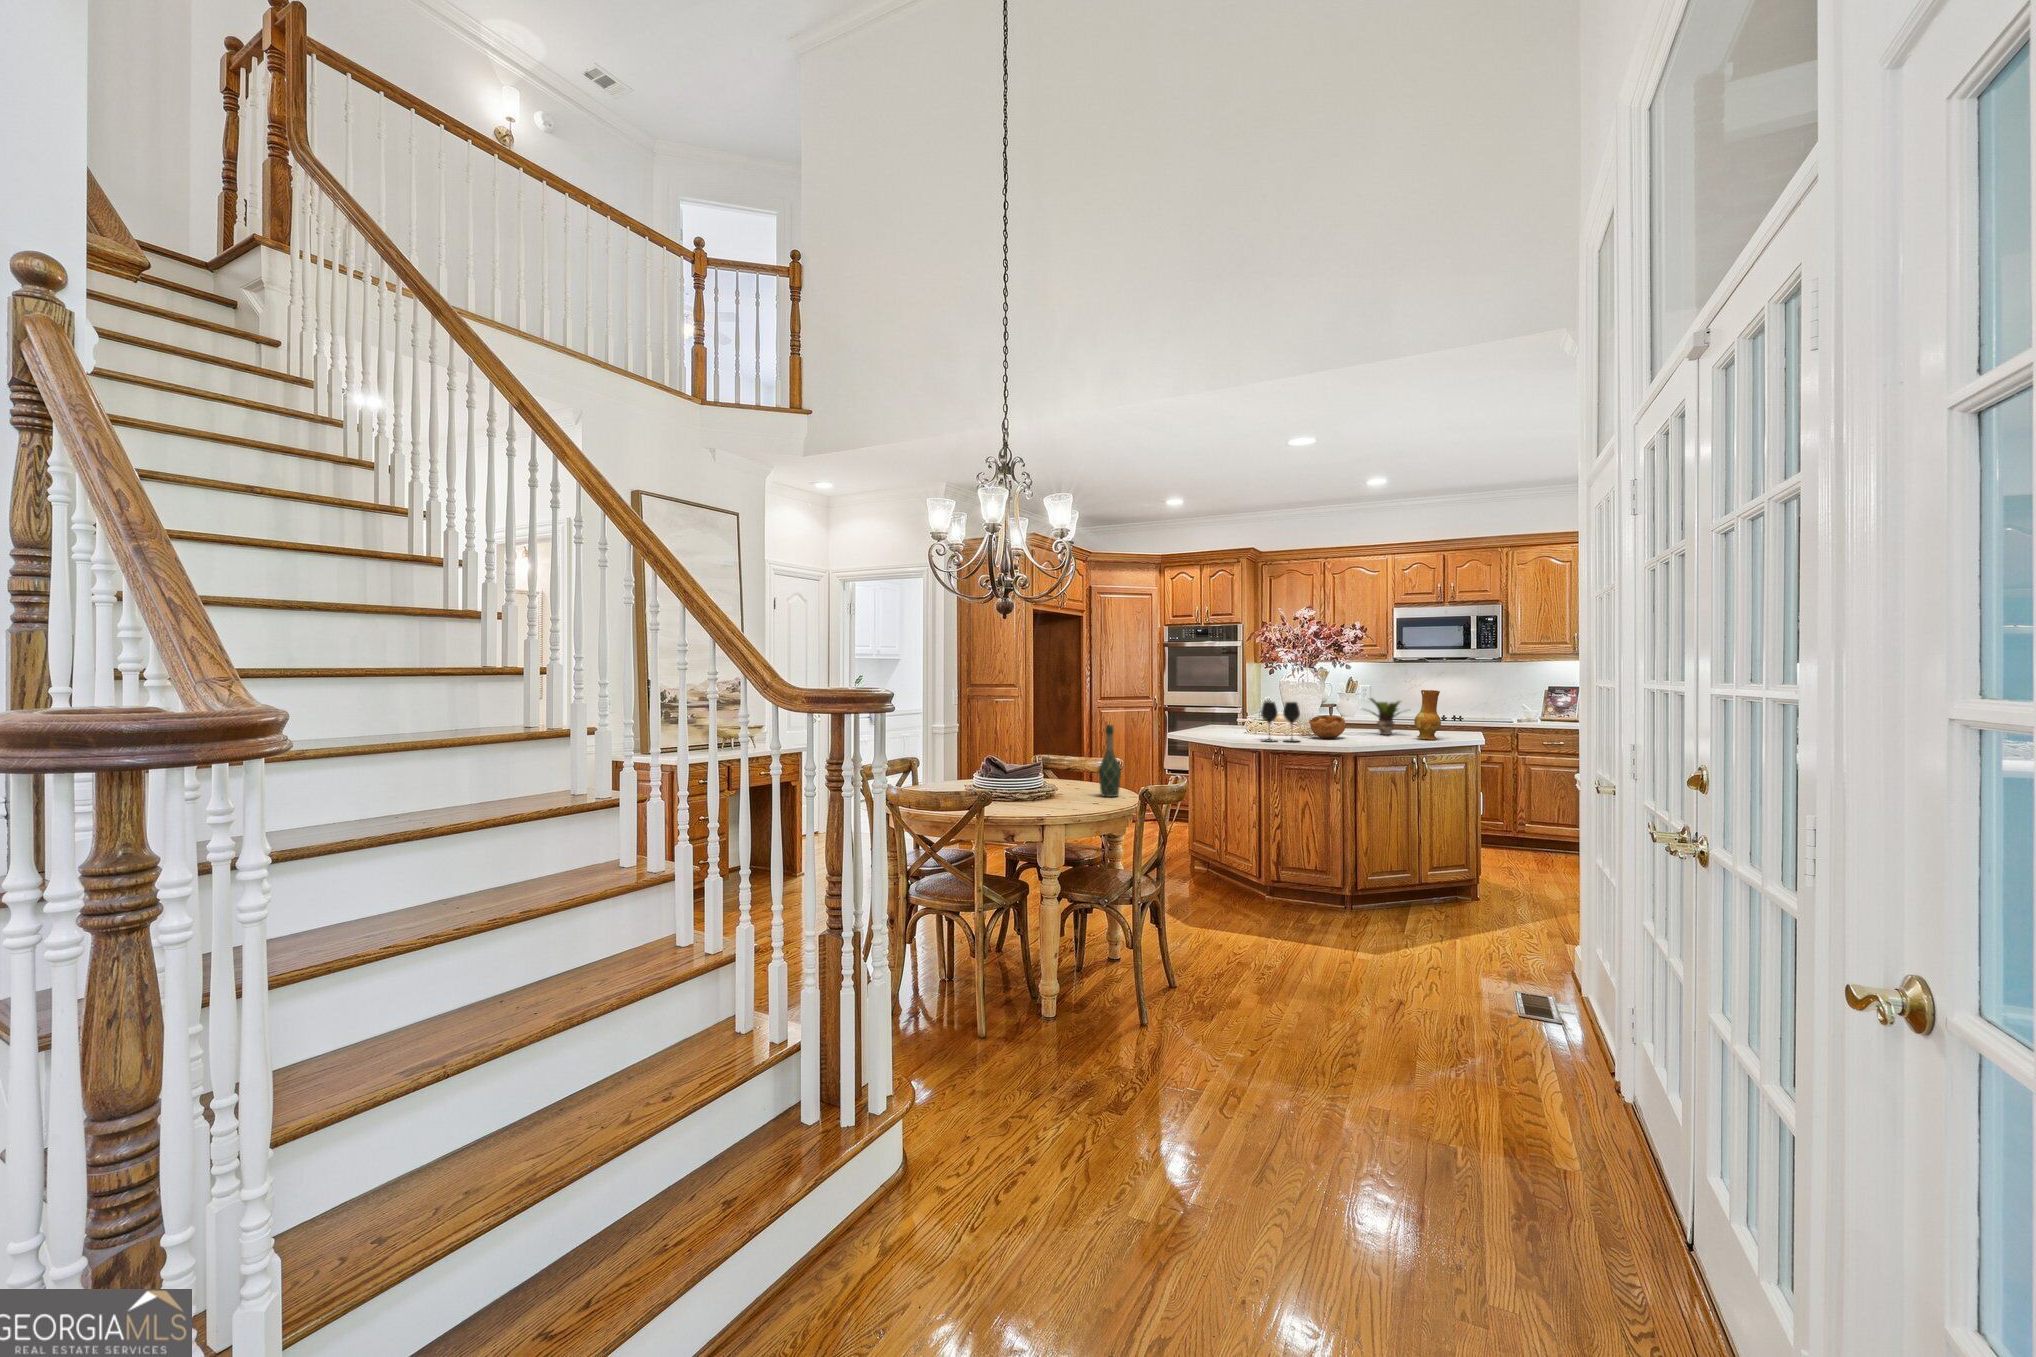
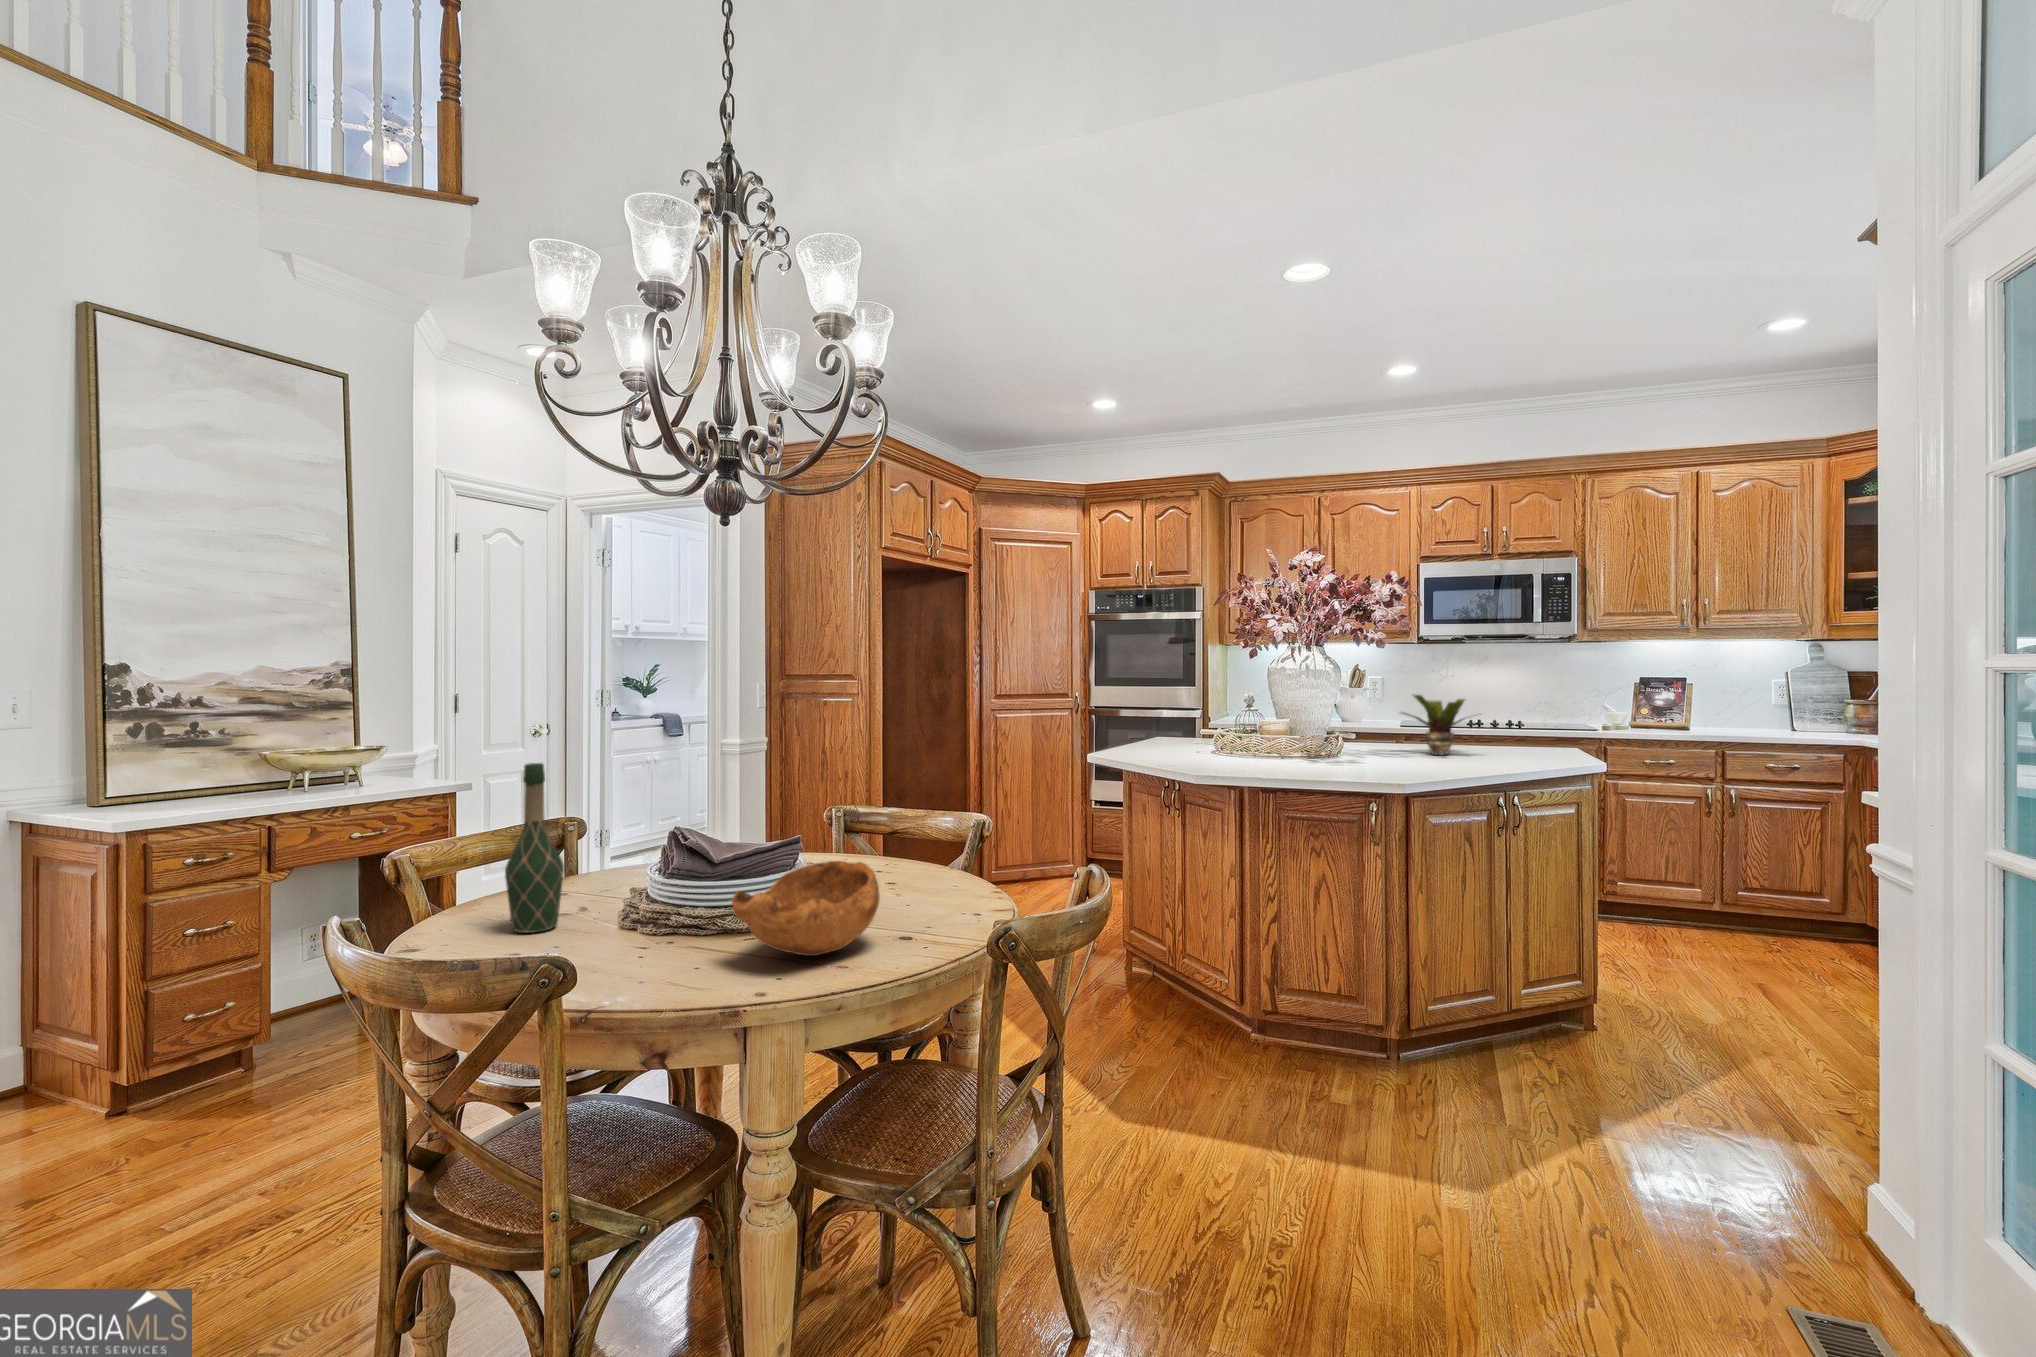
ceramic jug: present [1414,690,1441,740] -> none [1495,681,1541,765]
wine glass: present [1261,702,1300,742] -> none [1243,701,1312,771]
wooden bowl: present [1309,715,1346,739] -> present [732,861,880,956]
wine bottle: present [1098,725,1121,797] -> present [505,763,564,933]

